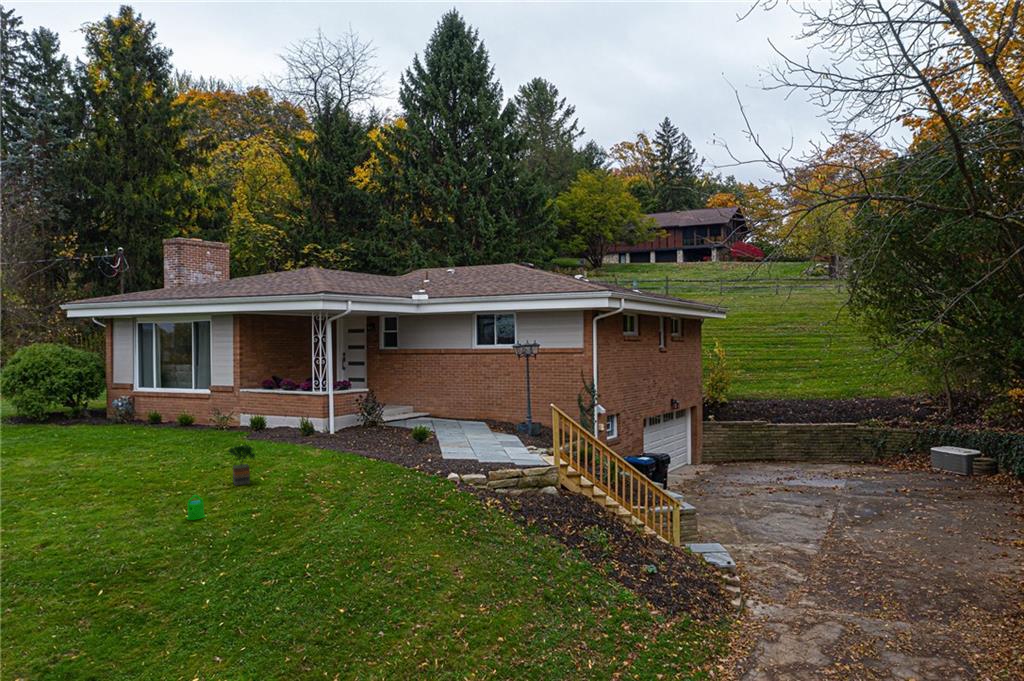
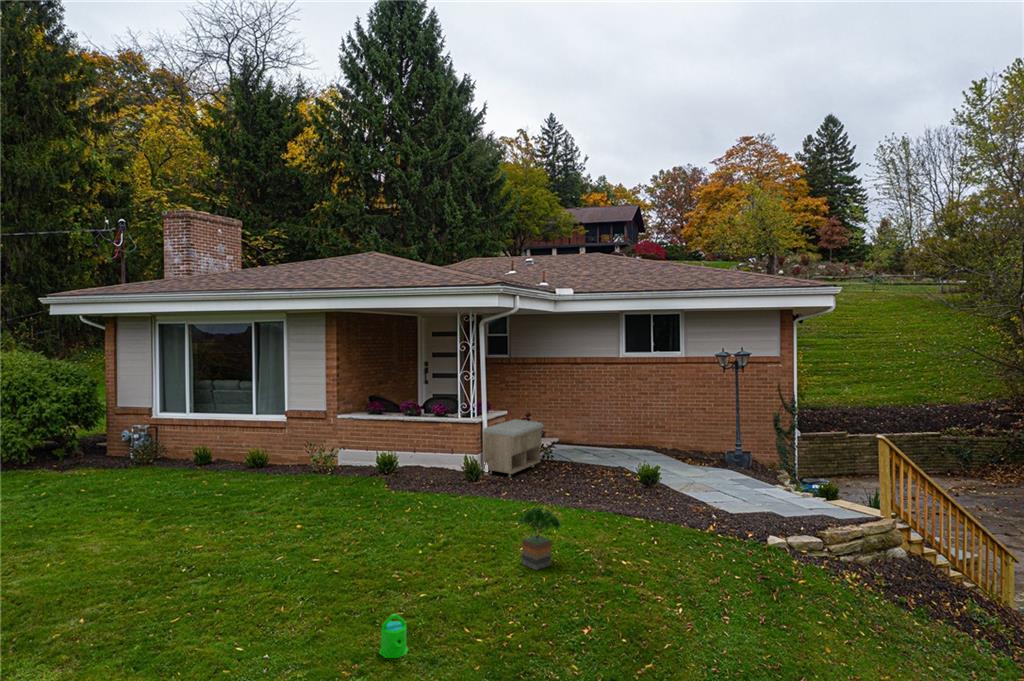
storage bench: none [316,394,369,436] -> present [482,419,543,477]
watering can: present [187,495,205,520] -> present [379,614,408,658]

